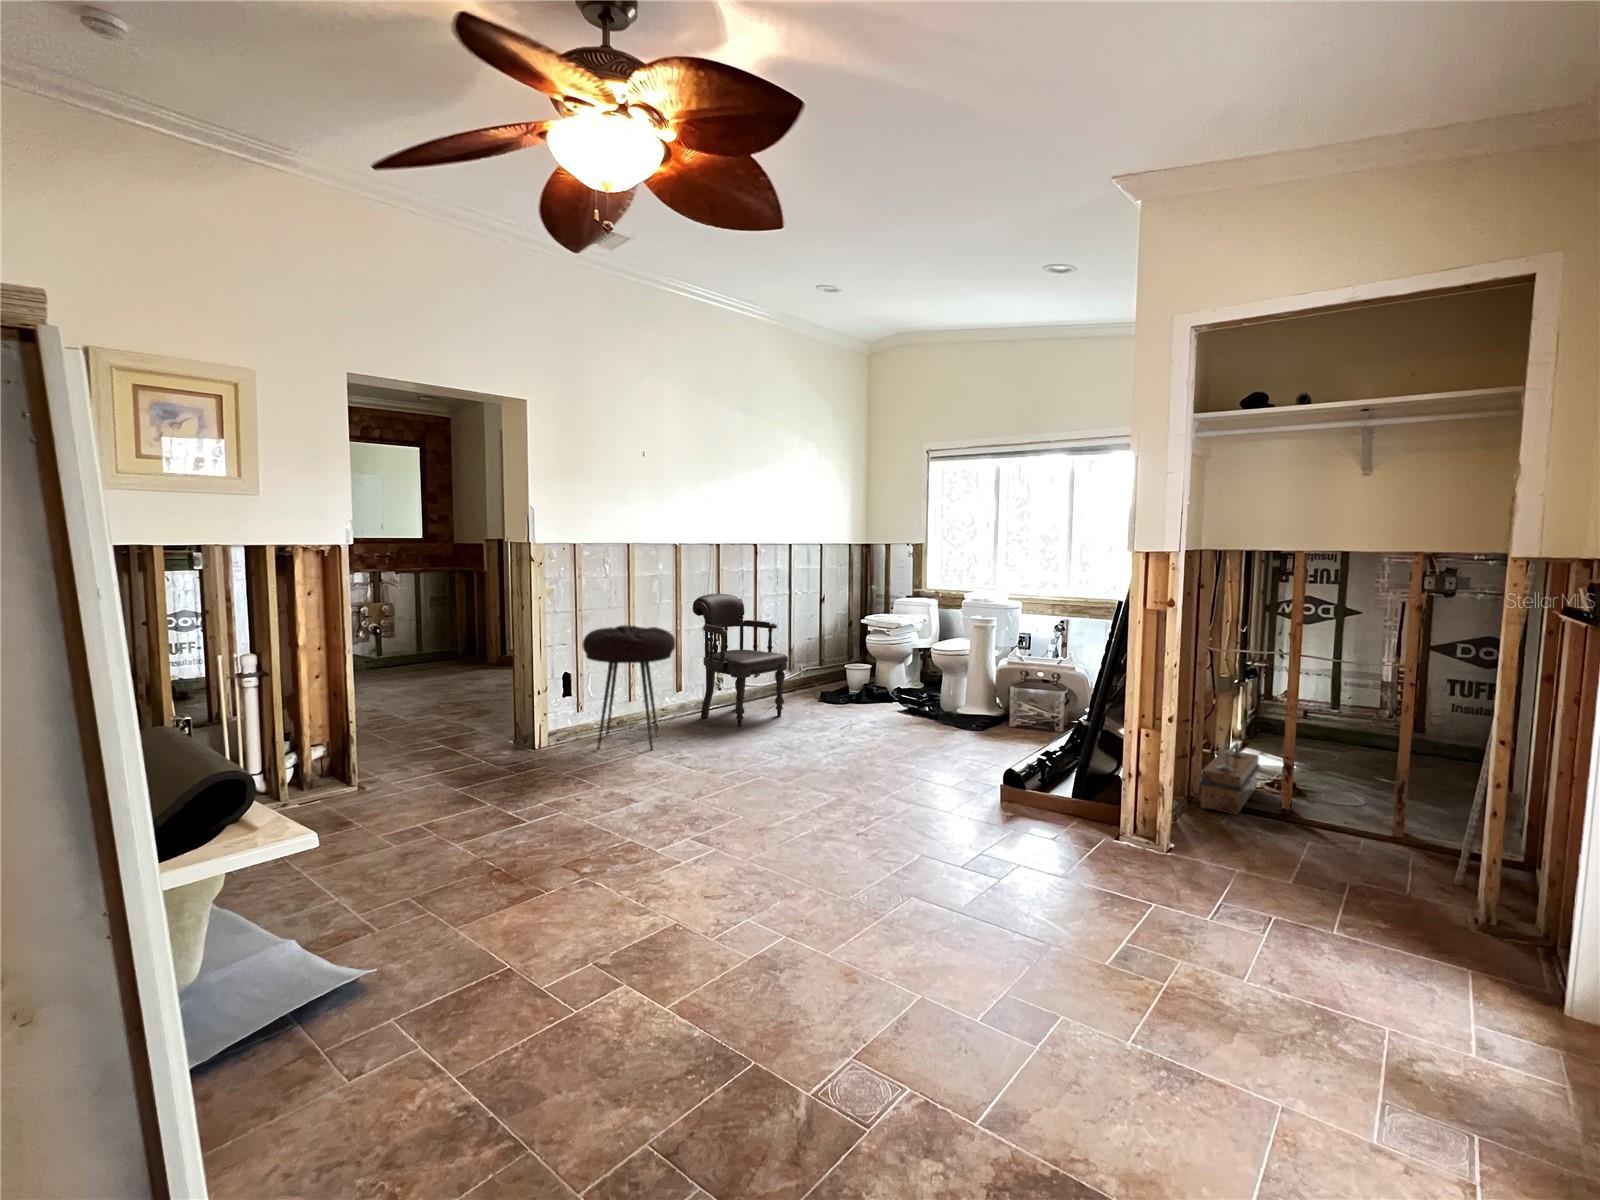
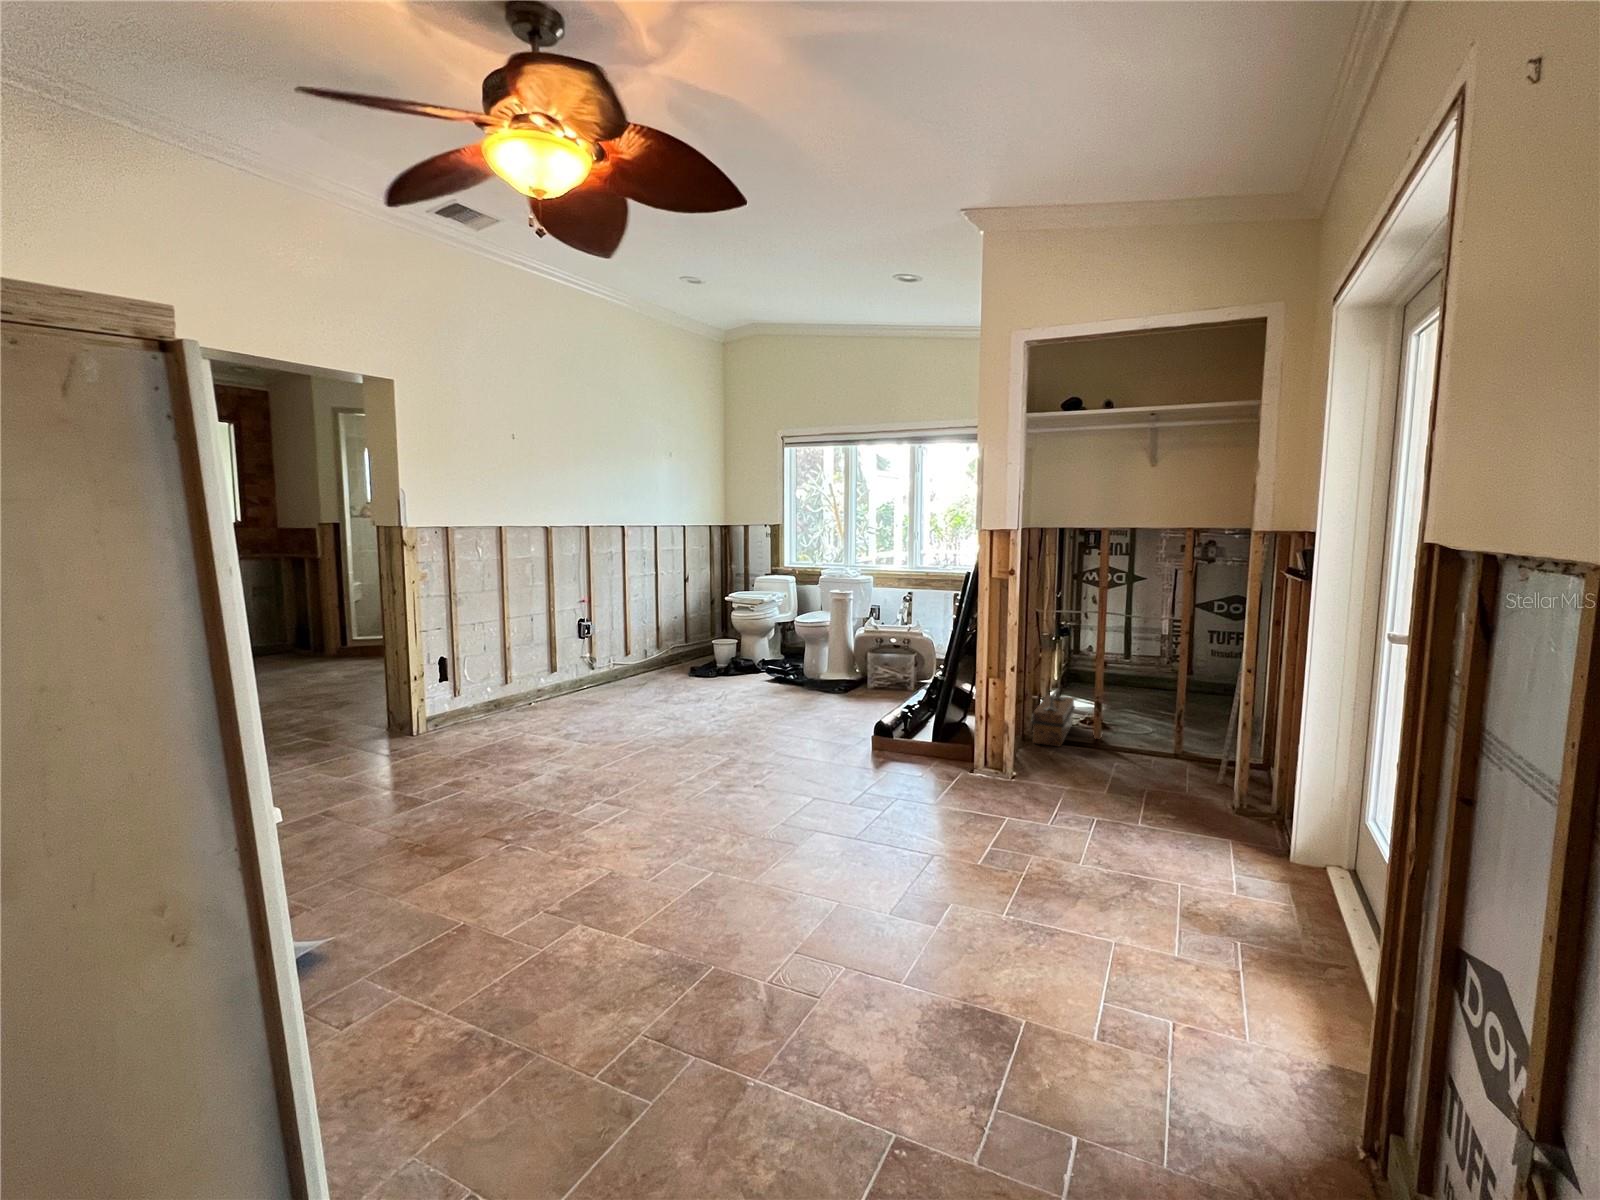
armchair: present [693,594,788,727] -> none [567,575,663,703]
stool: present [582,625,676,750] -> none [462,608,557,732]

